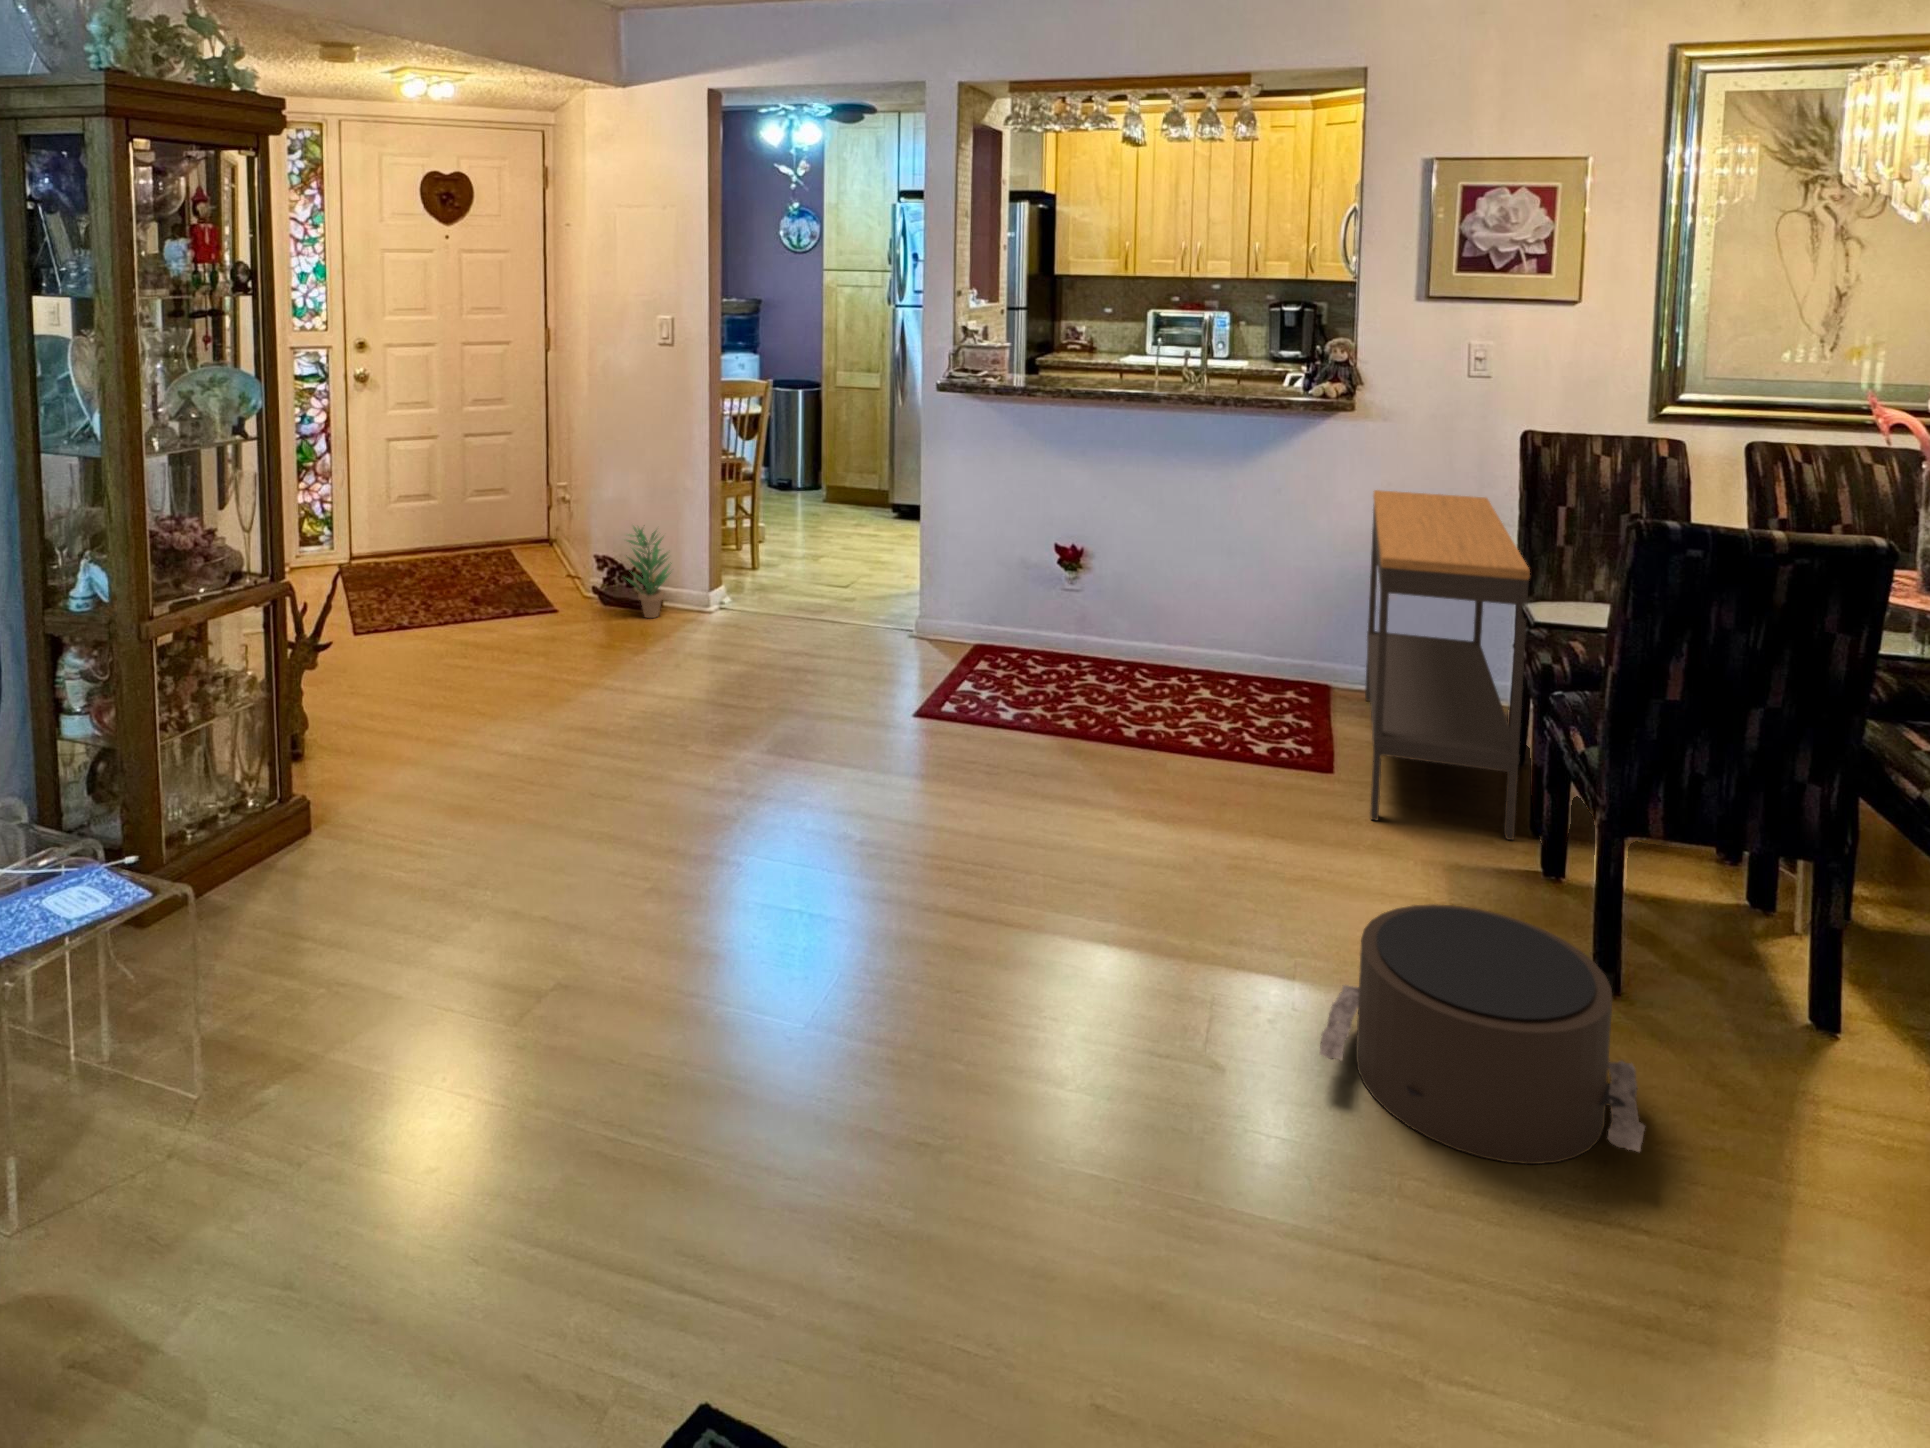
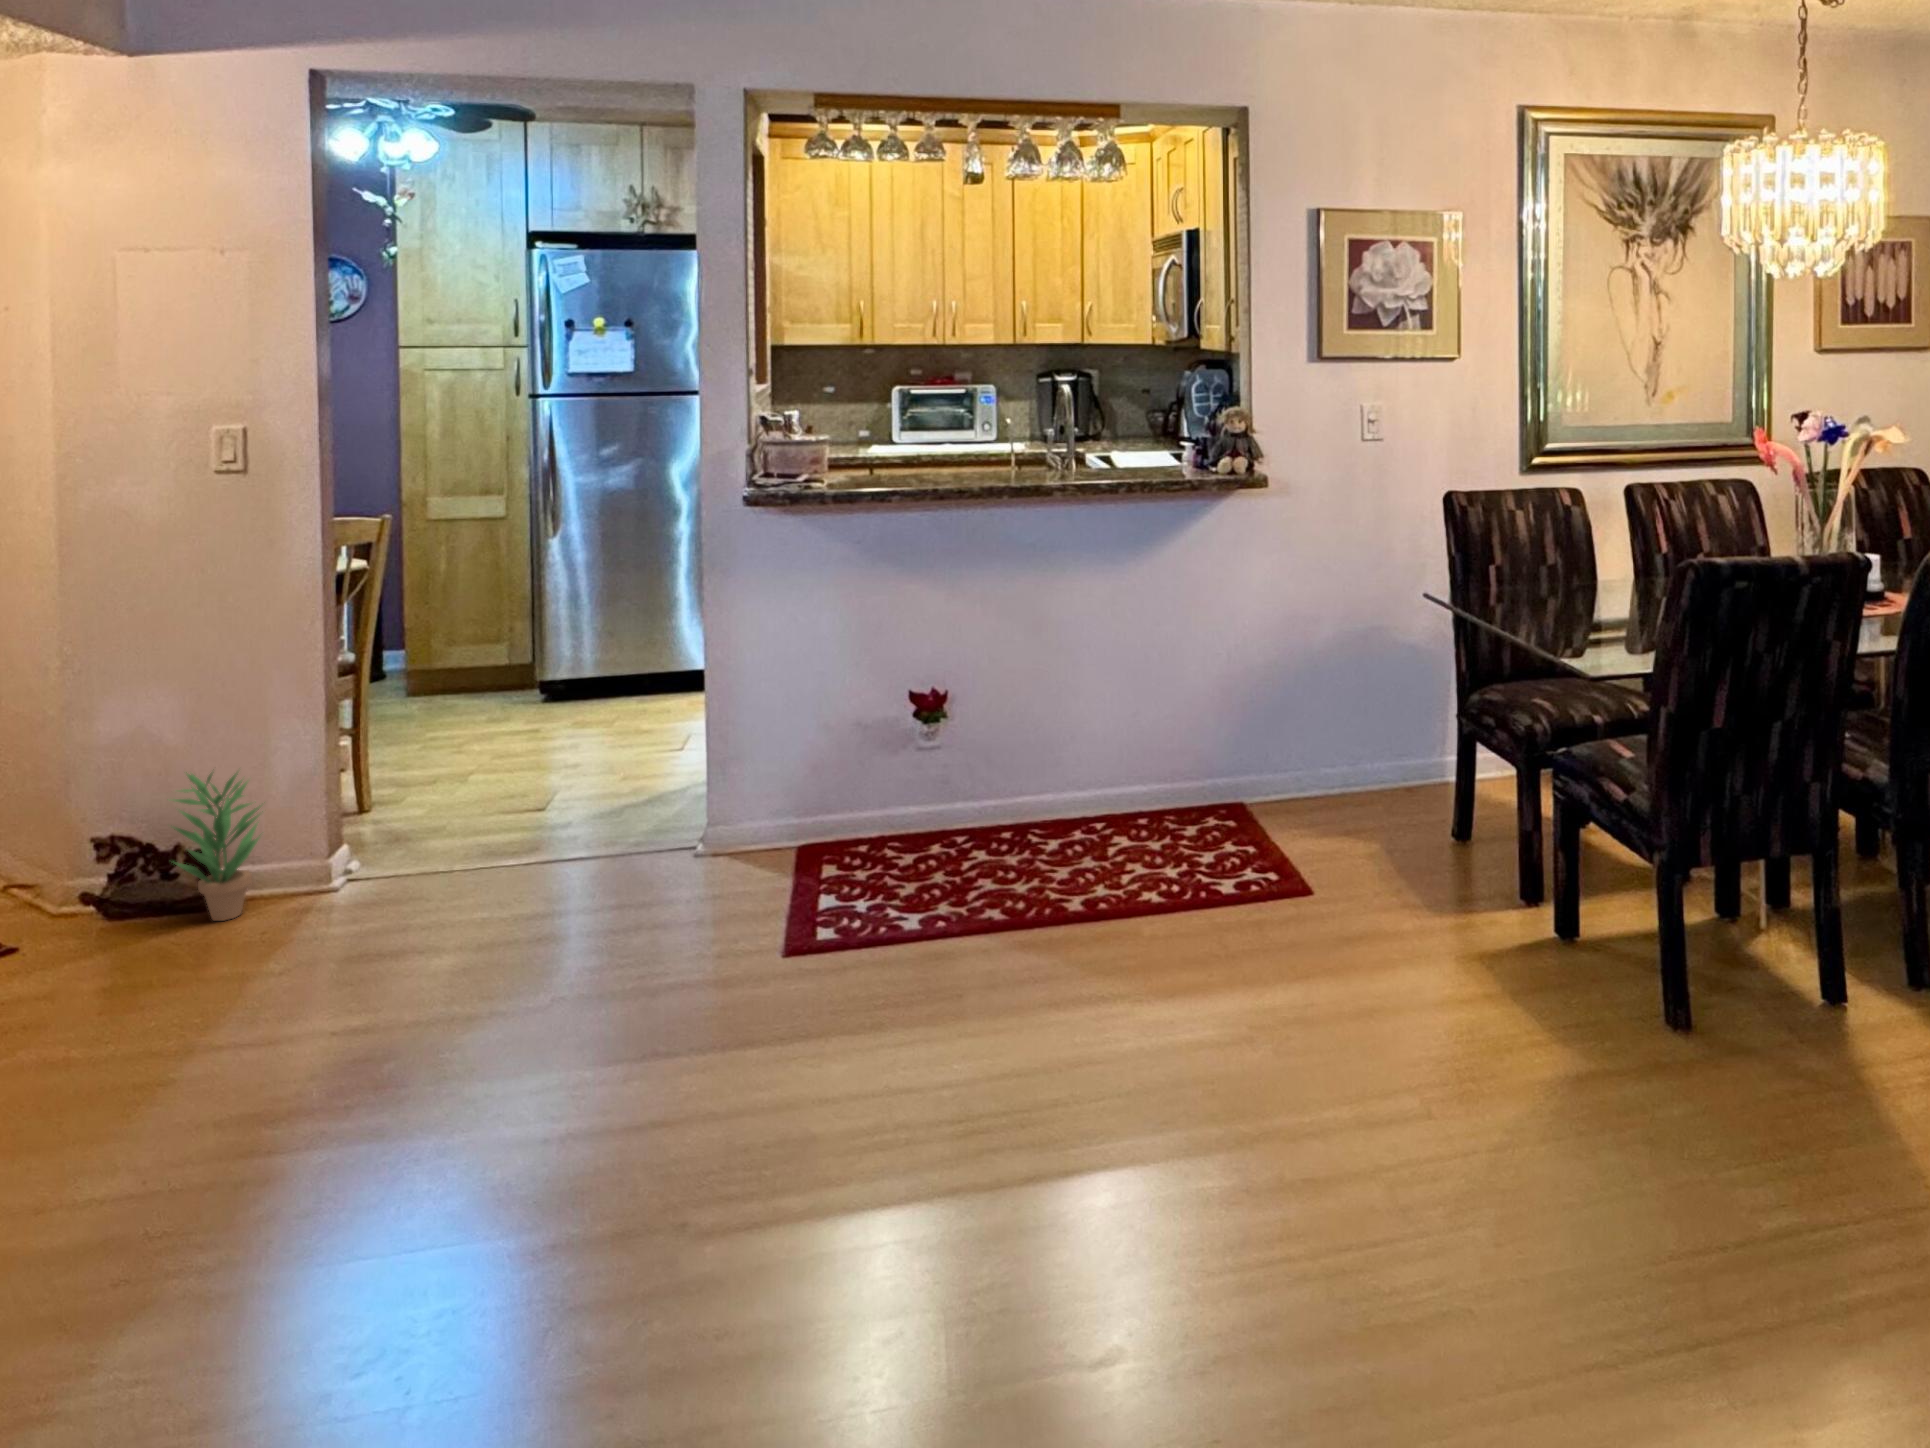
console table: present [1365,490,1530,840] -> none [1284,567,1517,932]
pouf: present [1319,904,1645,1164] -> none [1507,978,1825,1222]

